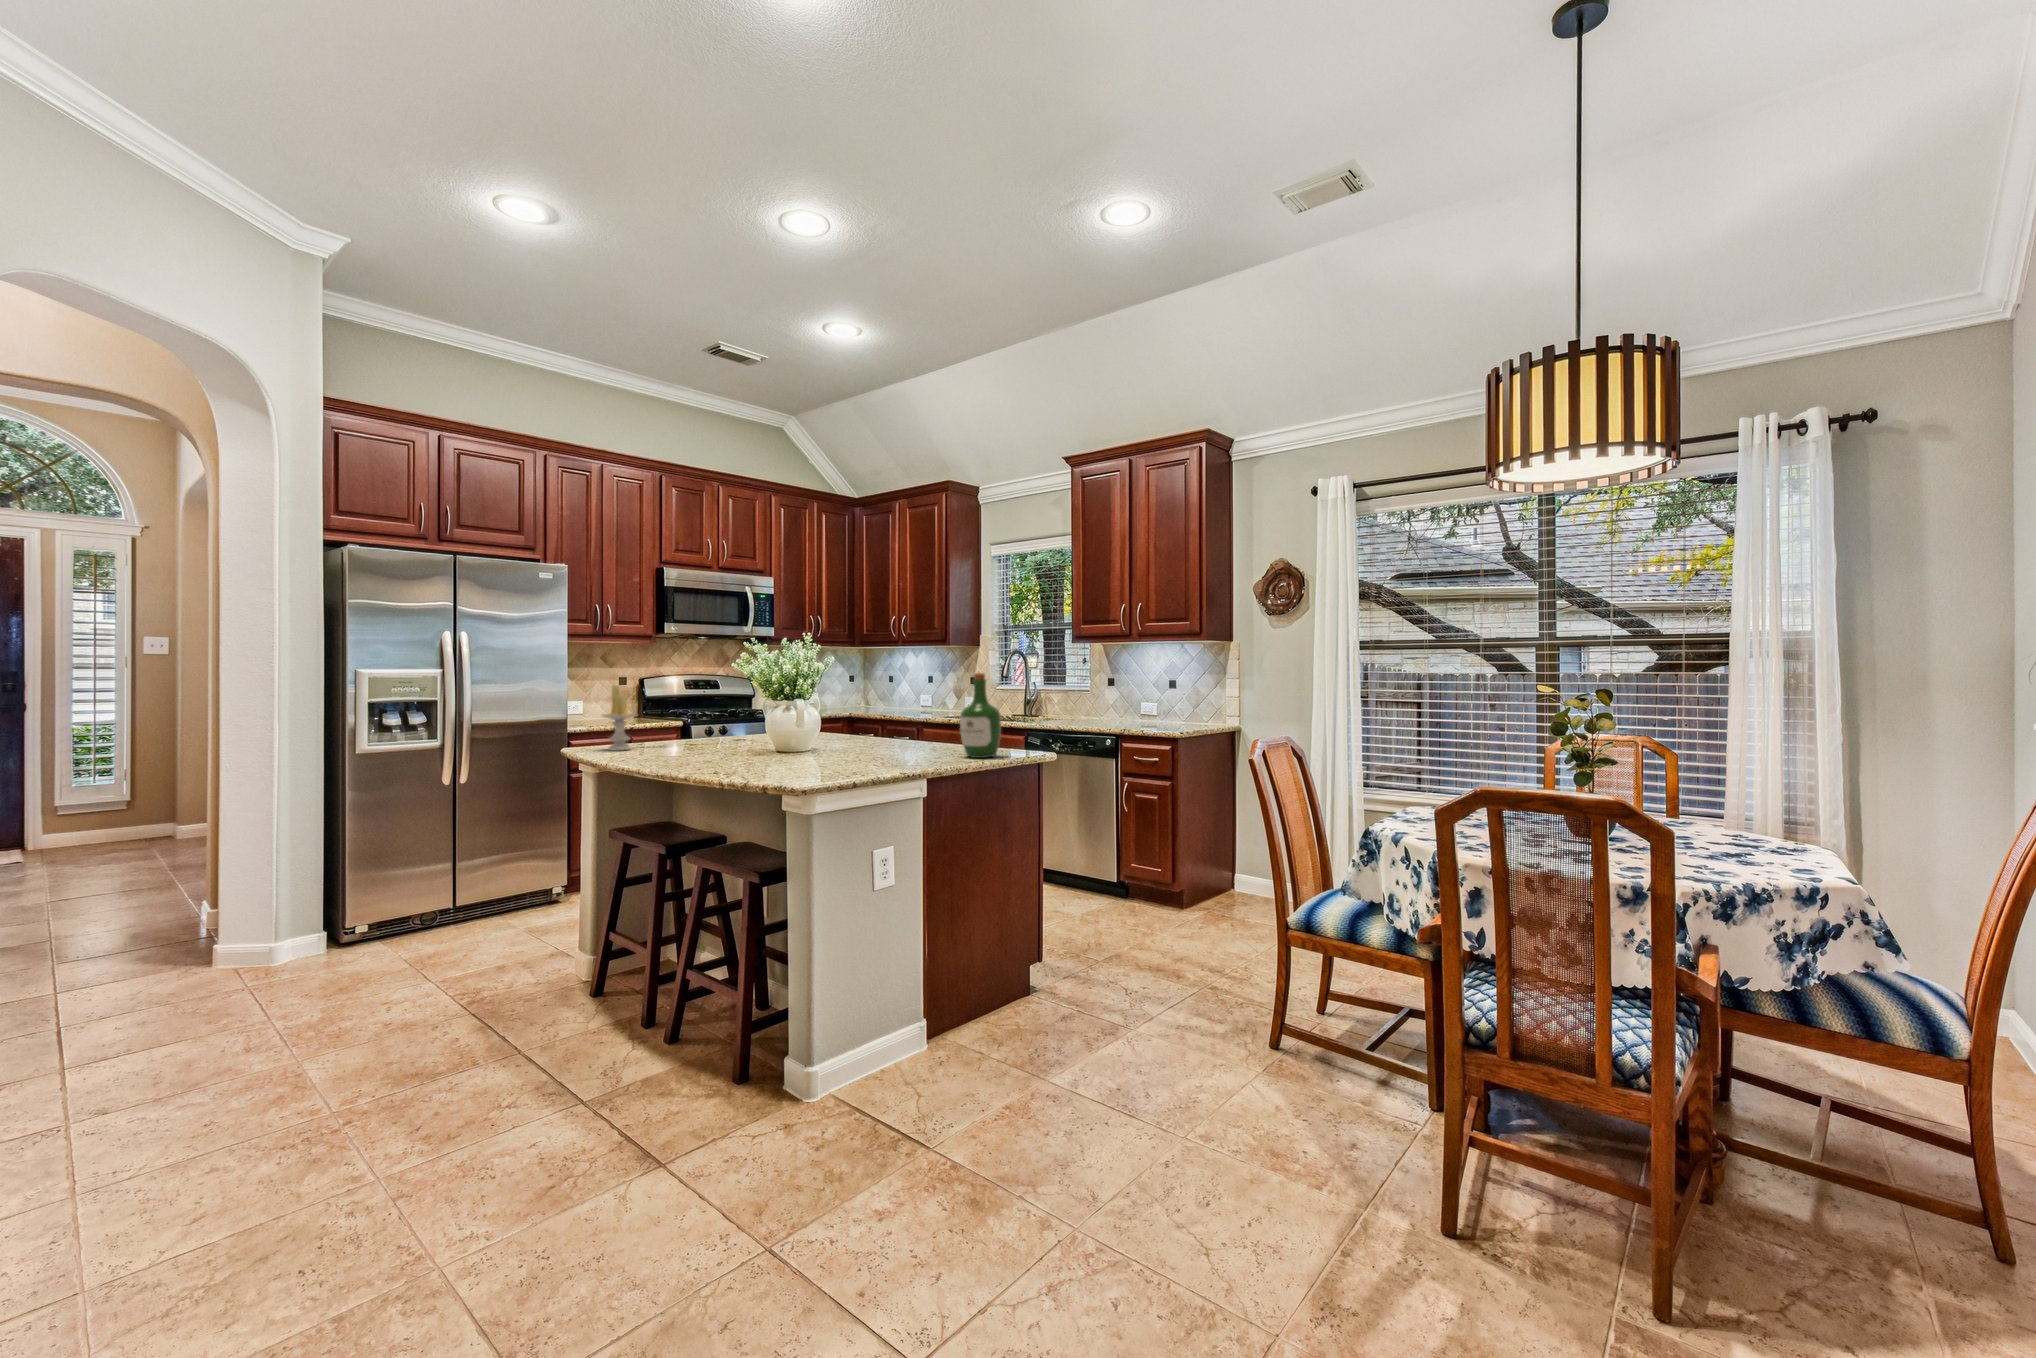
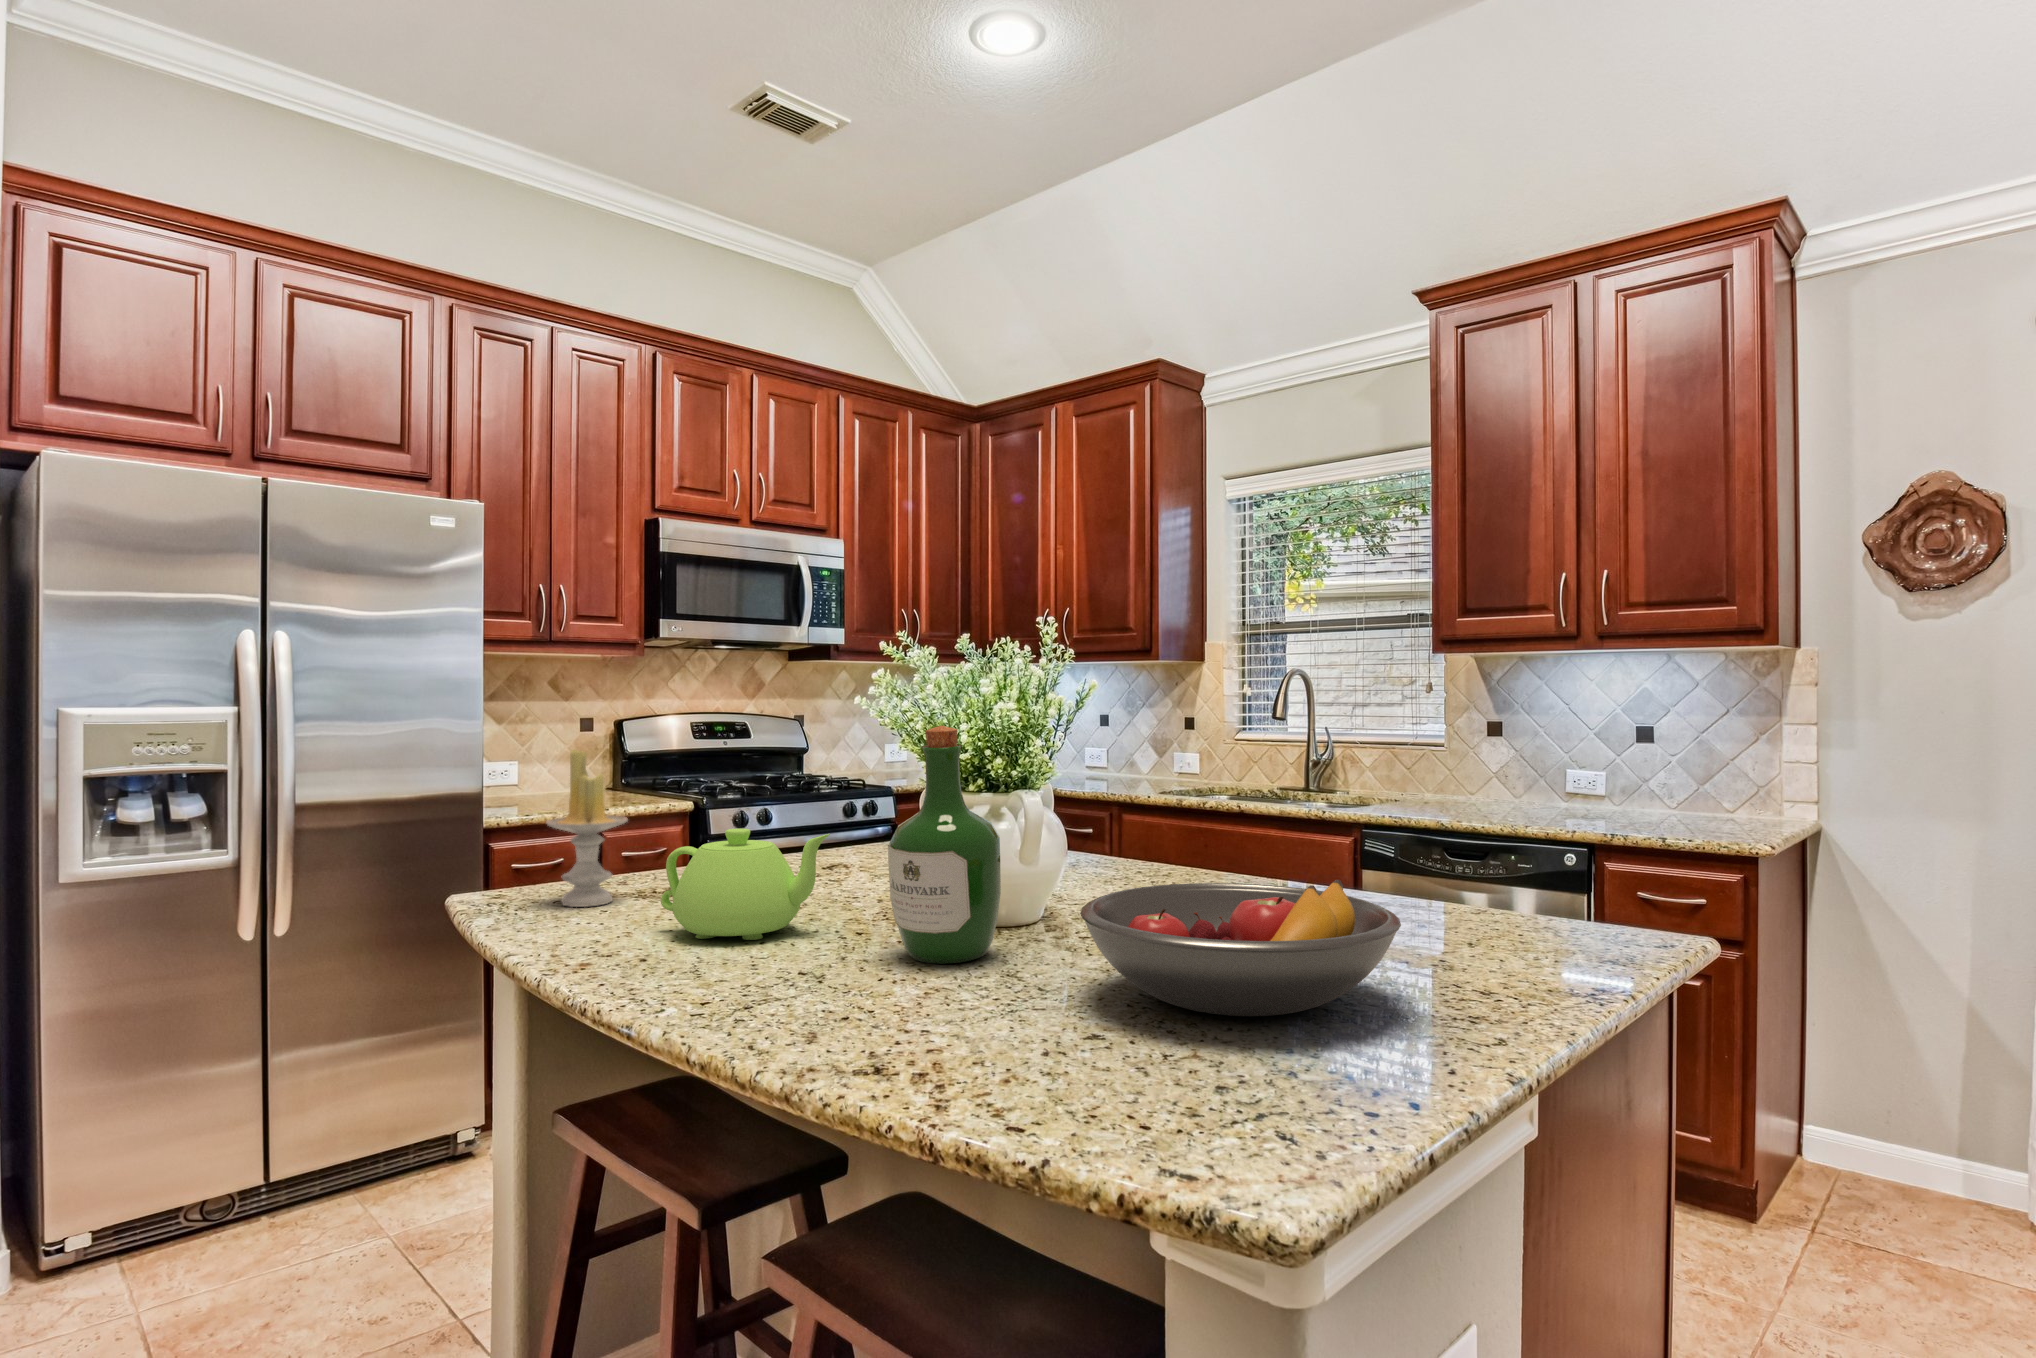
wine bottle: present [960,673,1001,758] -> present [888,726,1001,964]
teapot: none [649,714,718,757] -> present [661,828,830,940]
fruit bowl: none [793,725,904,767] -> present [1080,880,1401,1016]

